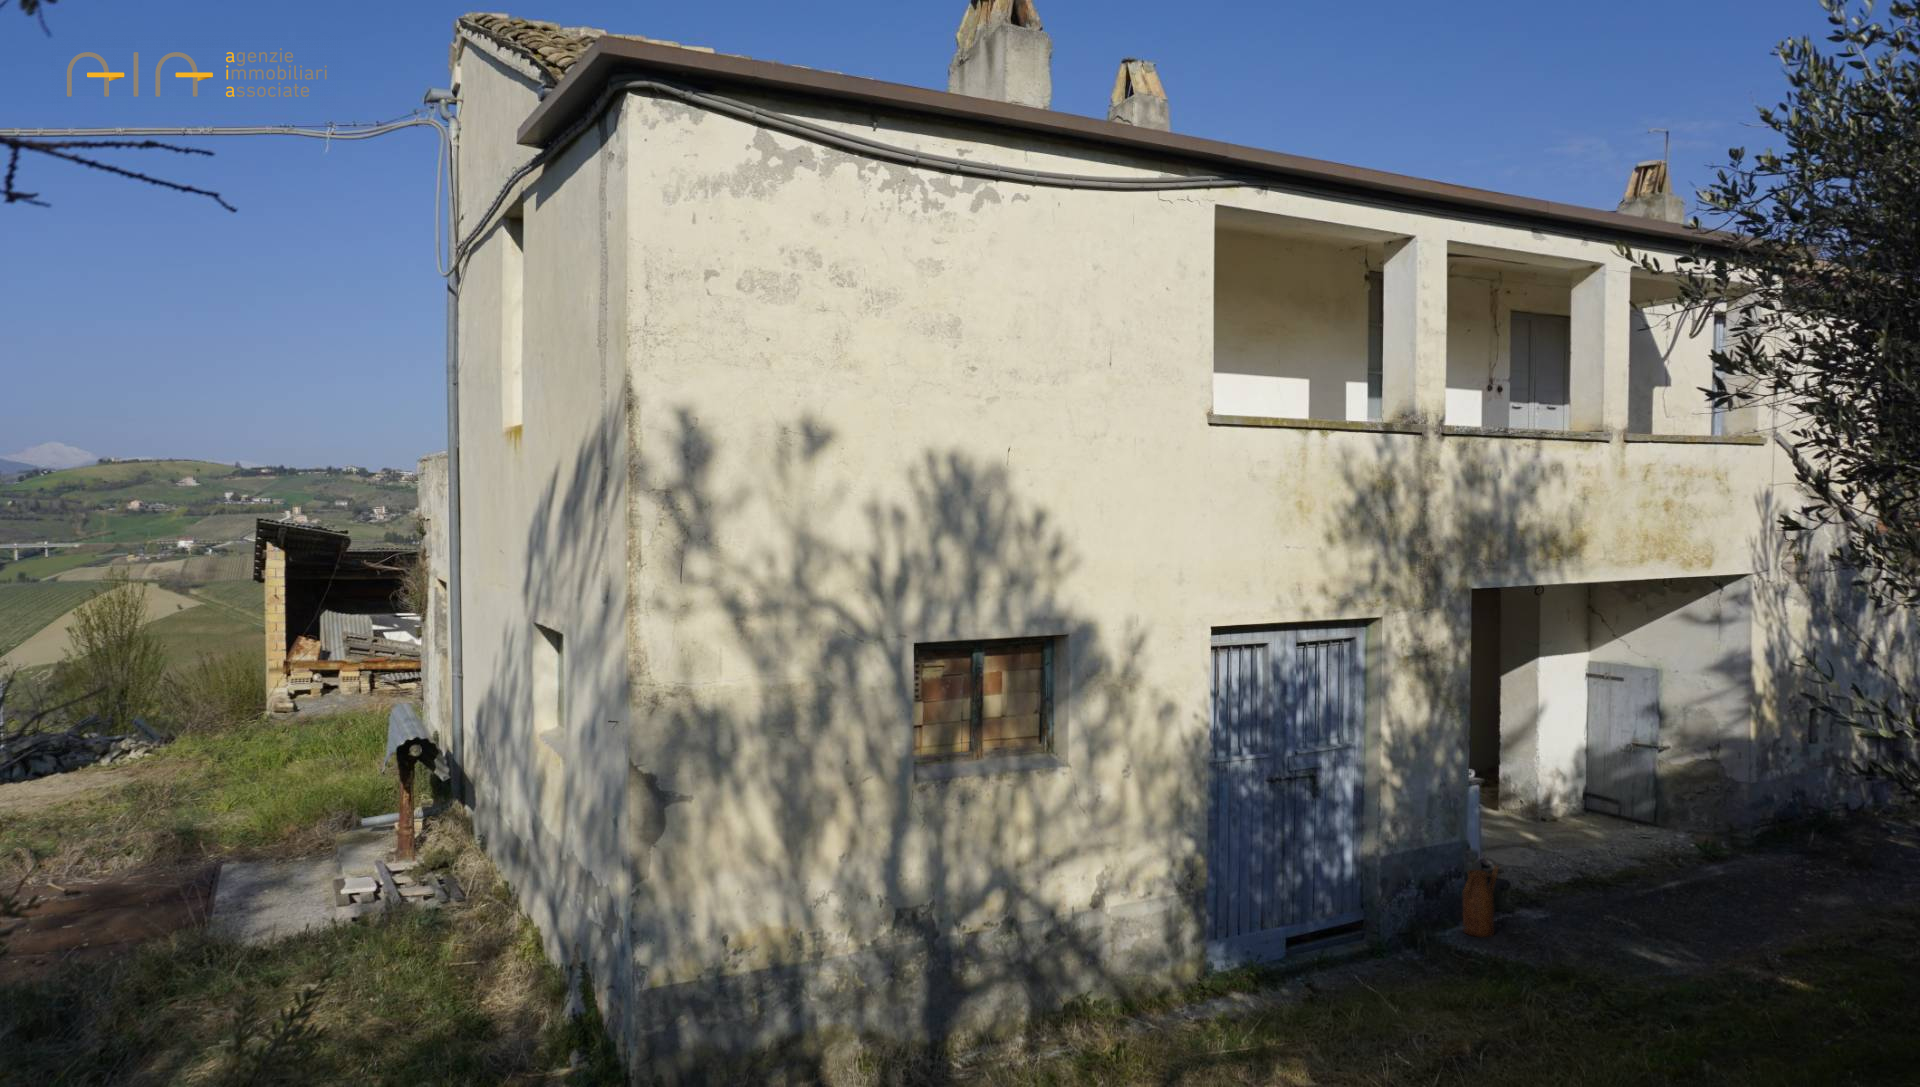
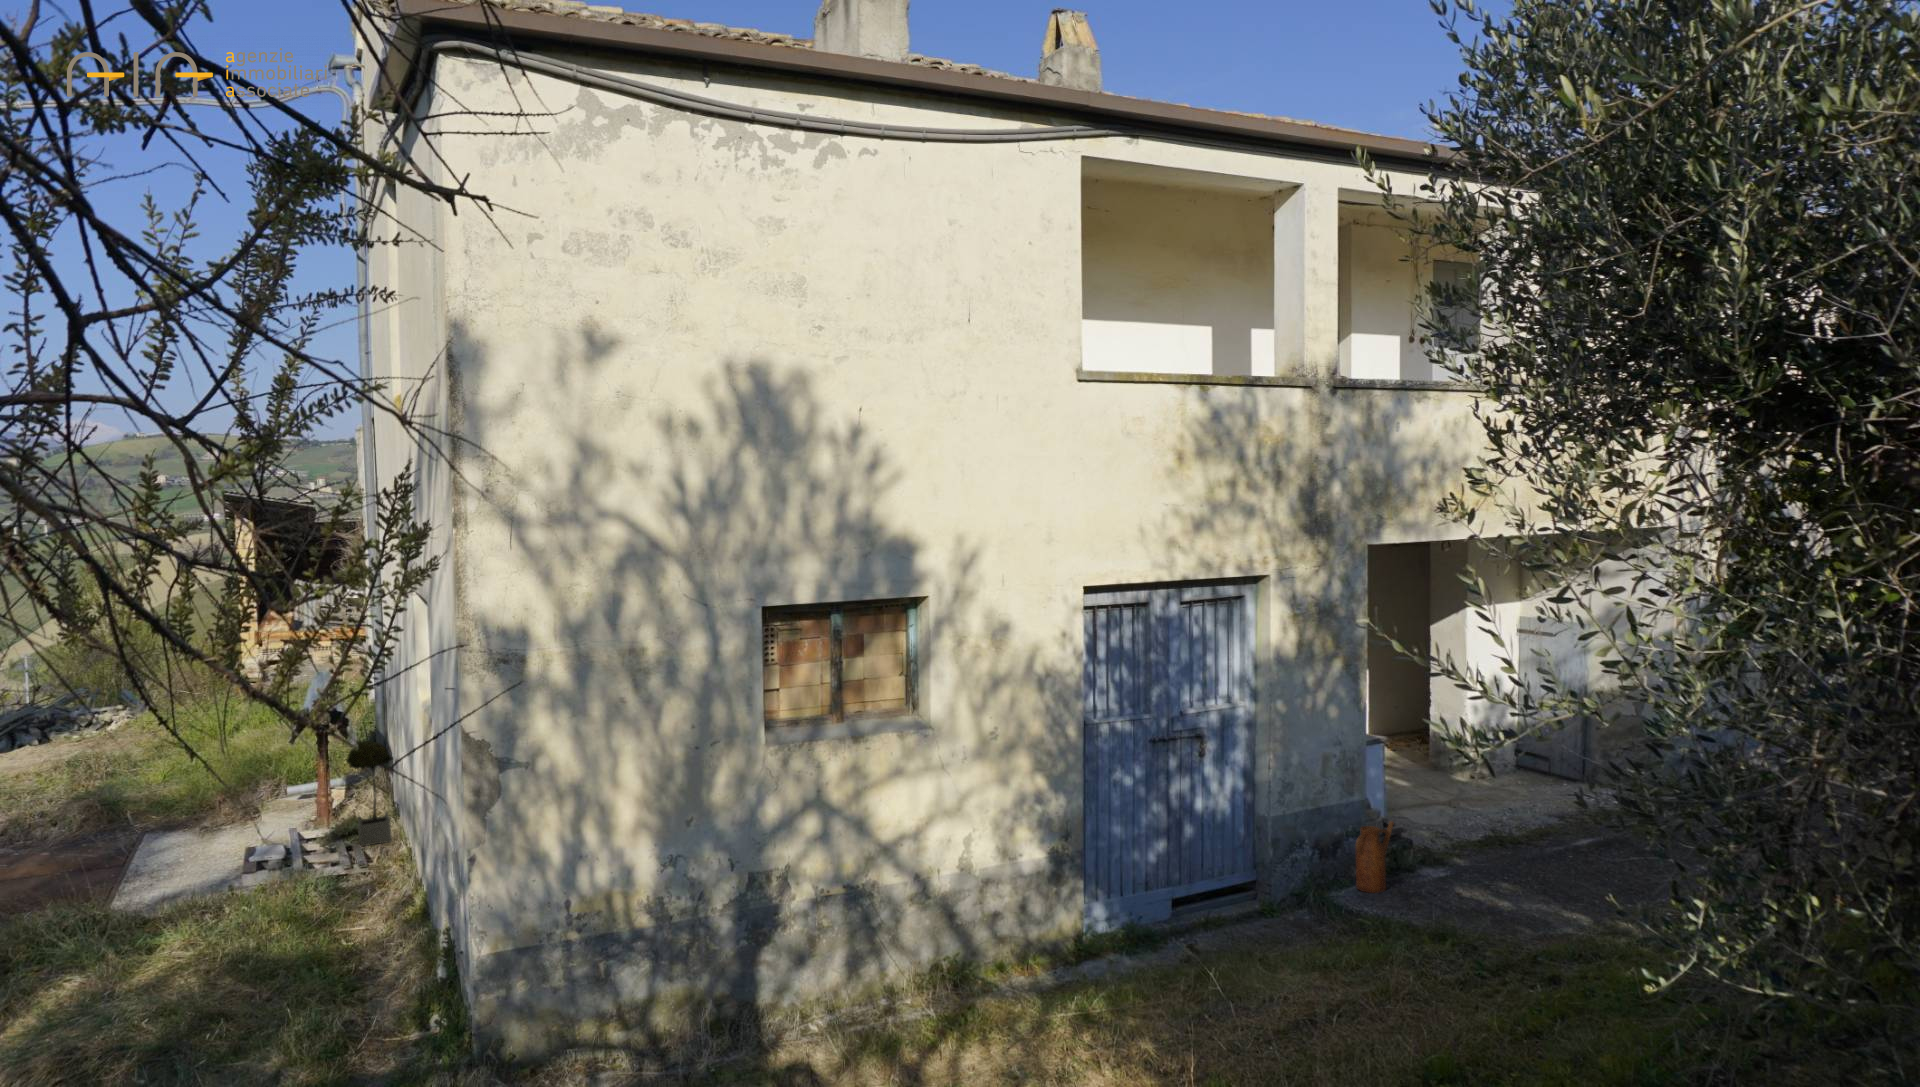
potted tree: none [436,770,483,878] -> present [346,741,393,846]

